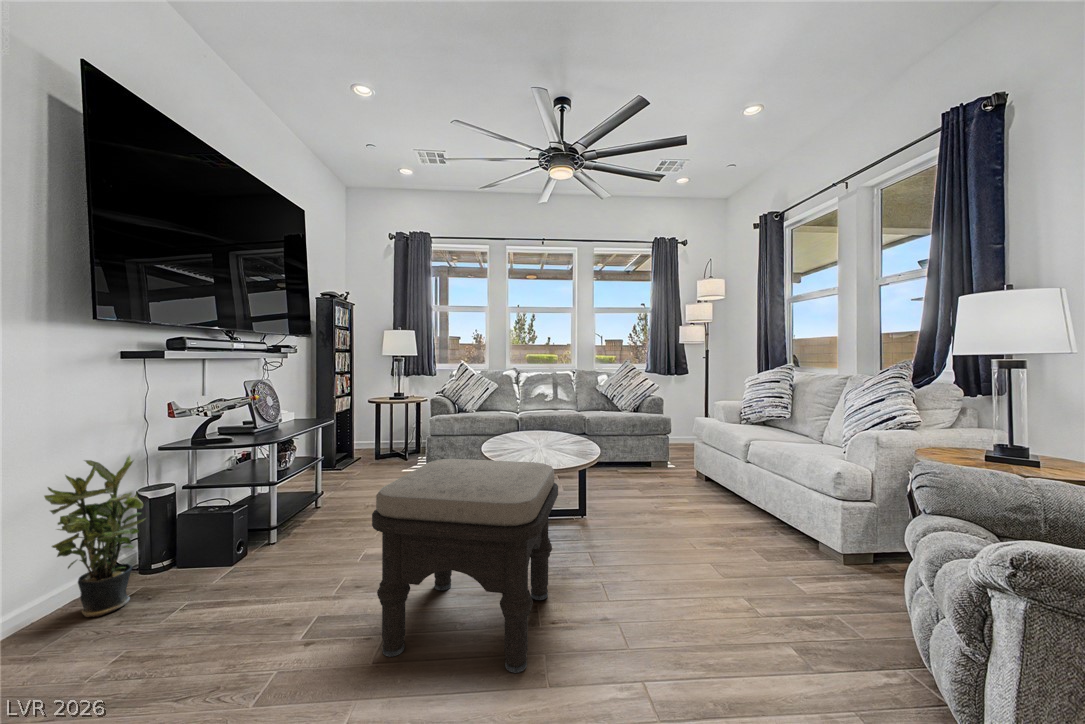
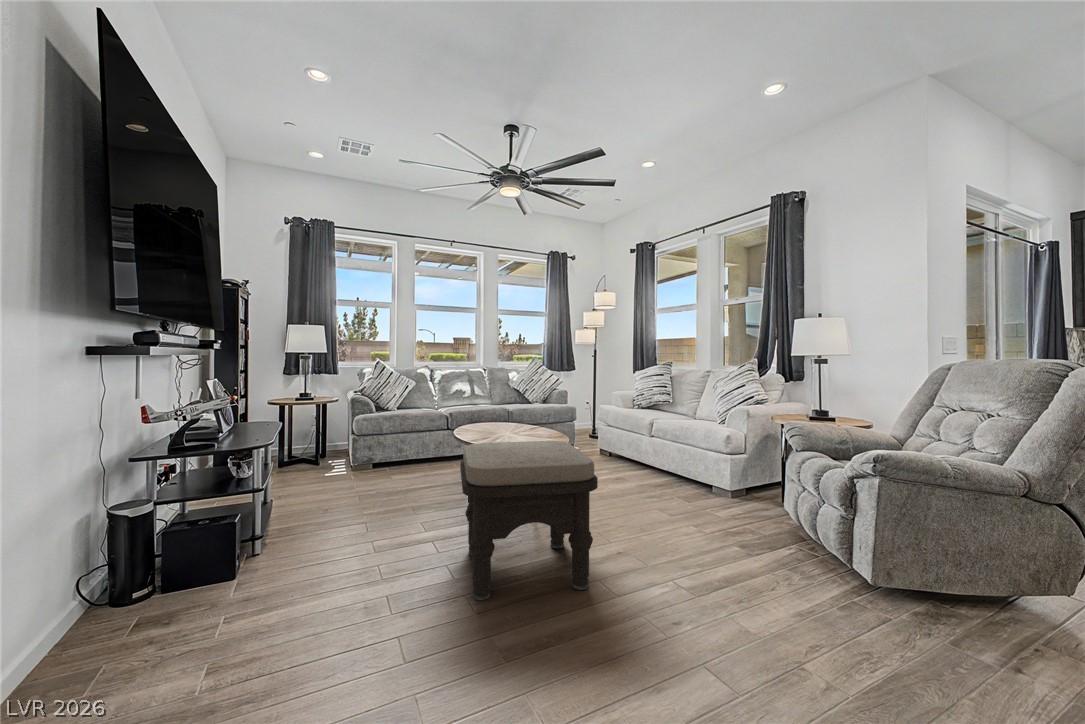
potted plant: present [44,456,146,617] -> none [71,461,189,636]

